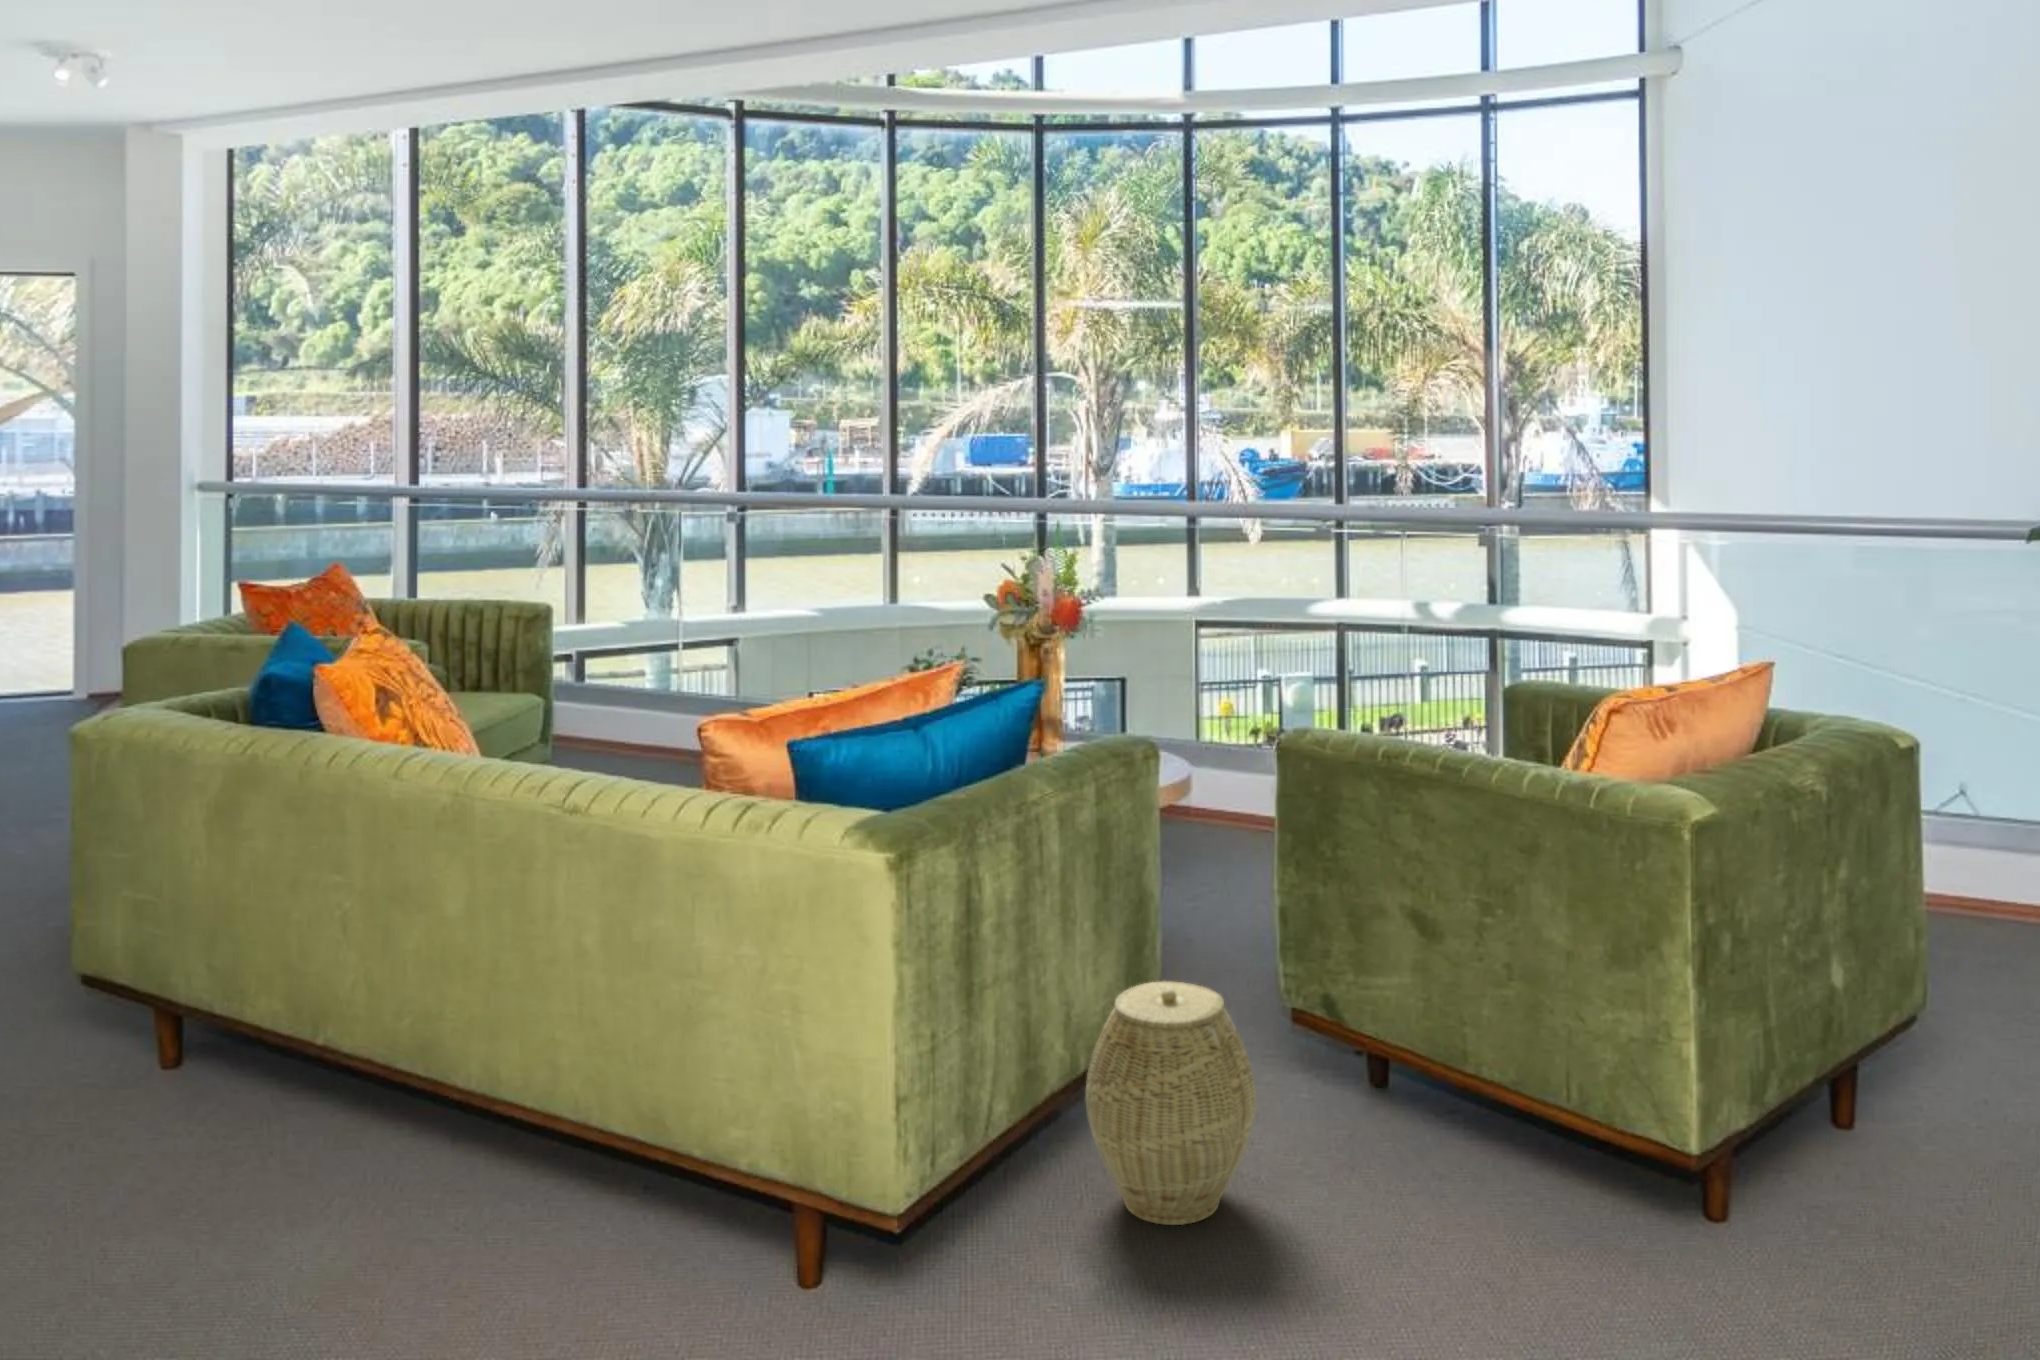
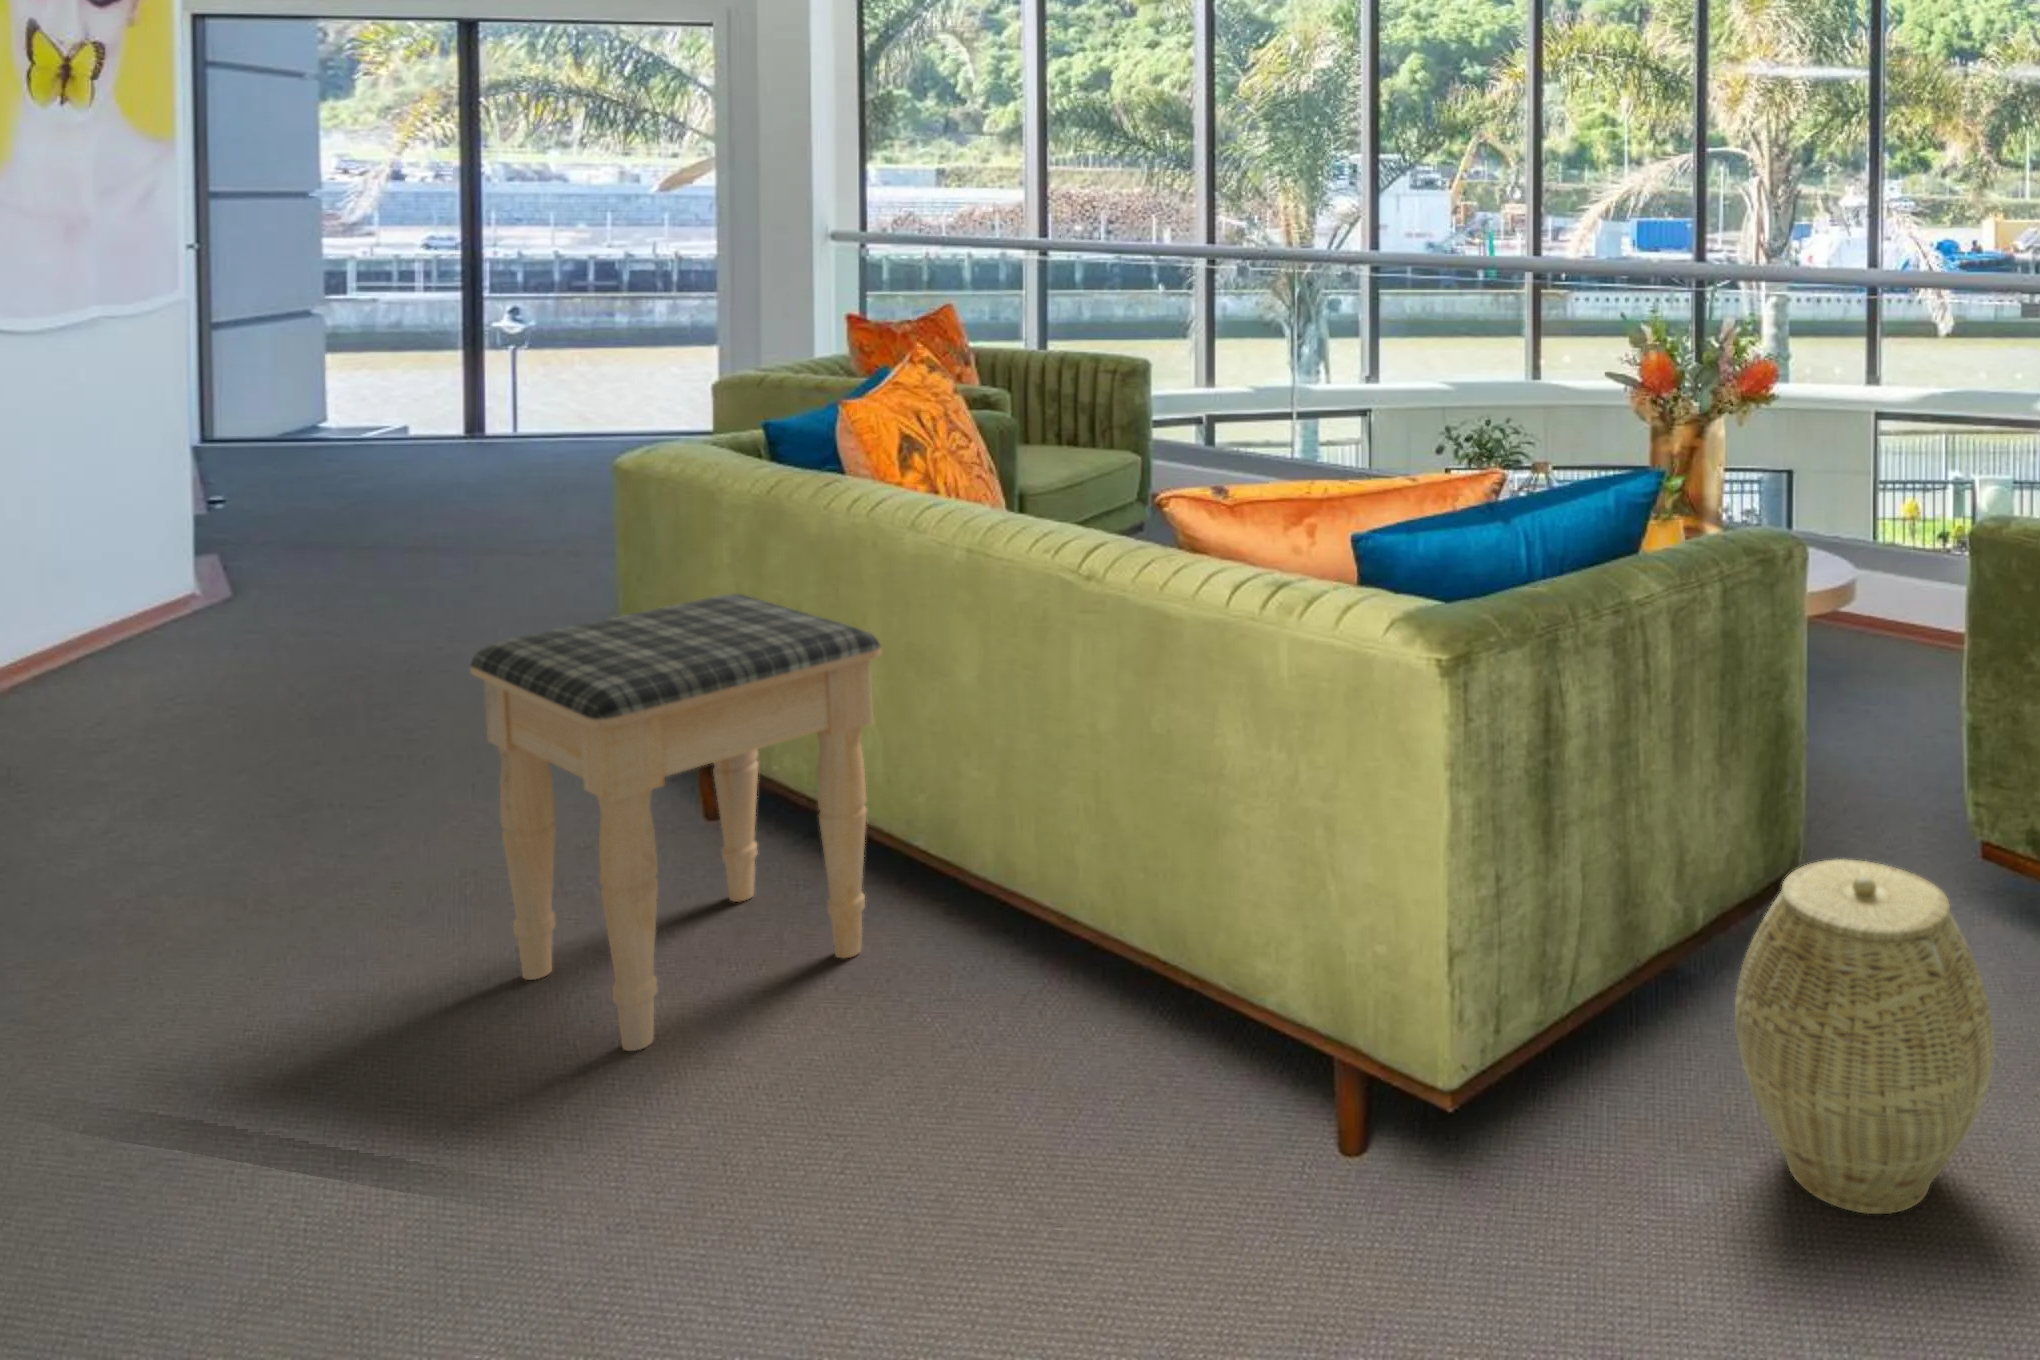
footstool: none [35,853,396,1243] -> present [470,594,881,1051]

